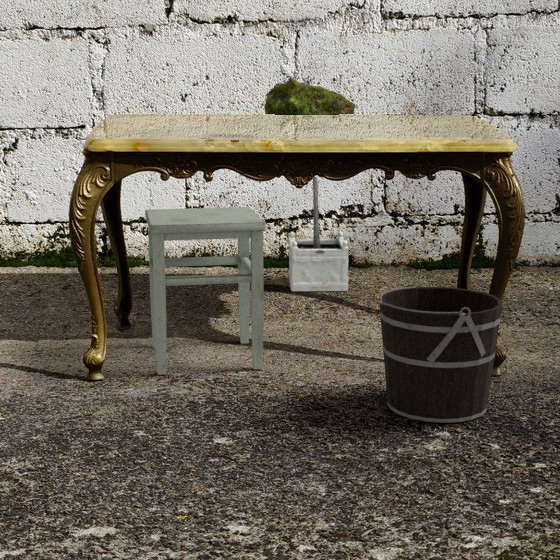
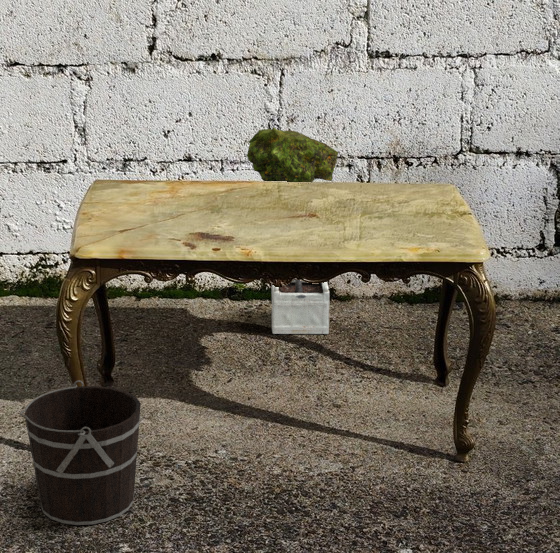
stool: present [145,207,266,375] -> none [129,283,243,454]
bucket: present [378,281,502,423] -> present [20,381,141,525]

